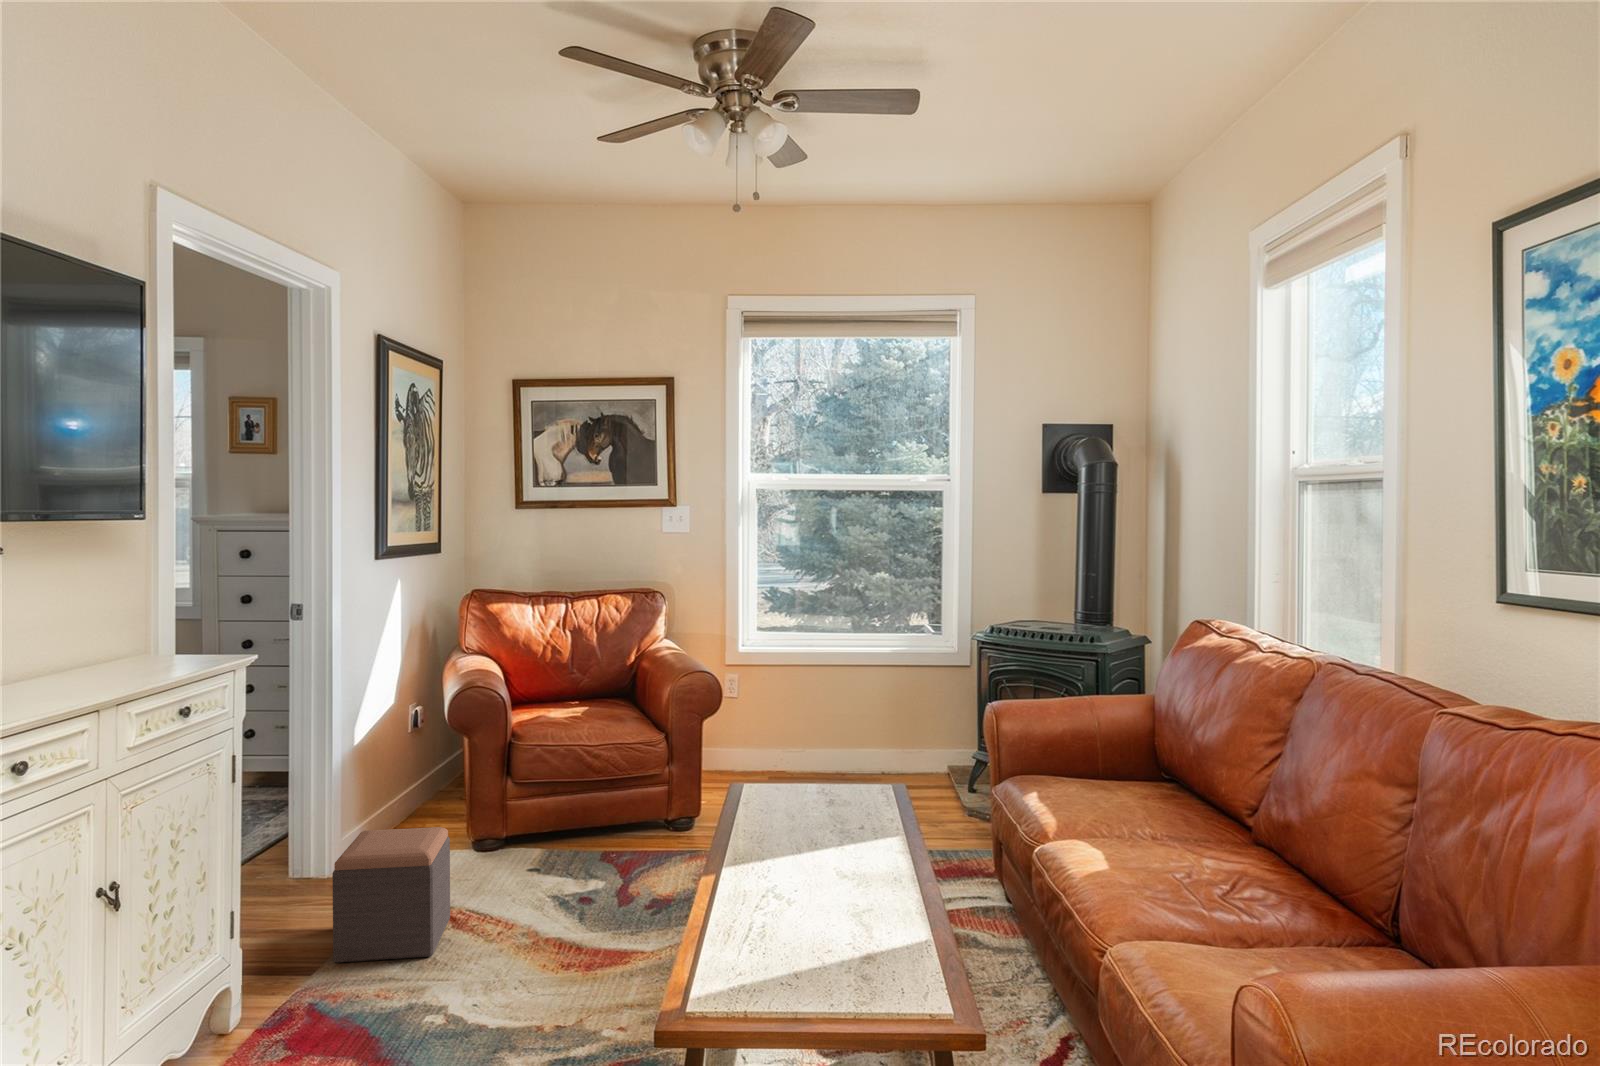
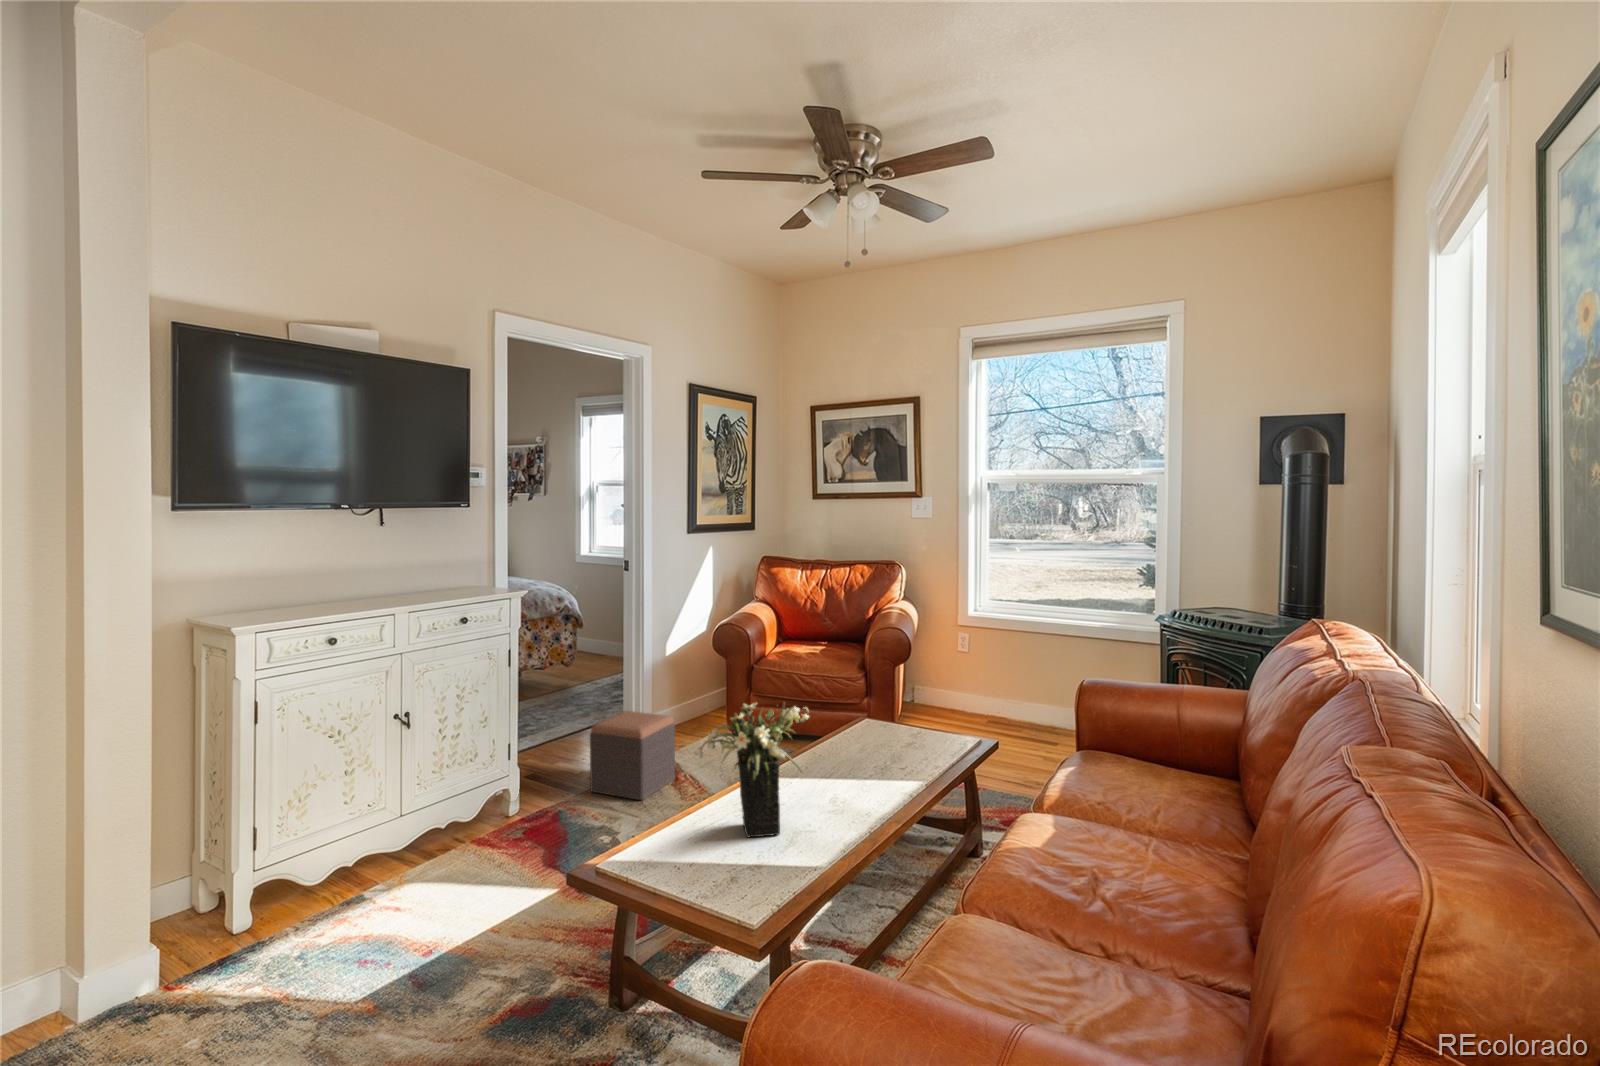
flower arrangement: none [761,763,900,938] -> present [694,703,809,837]

